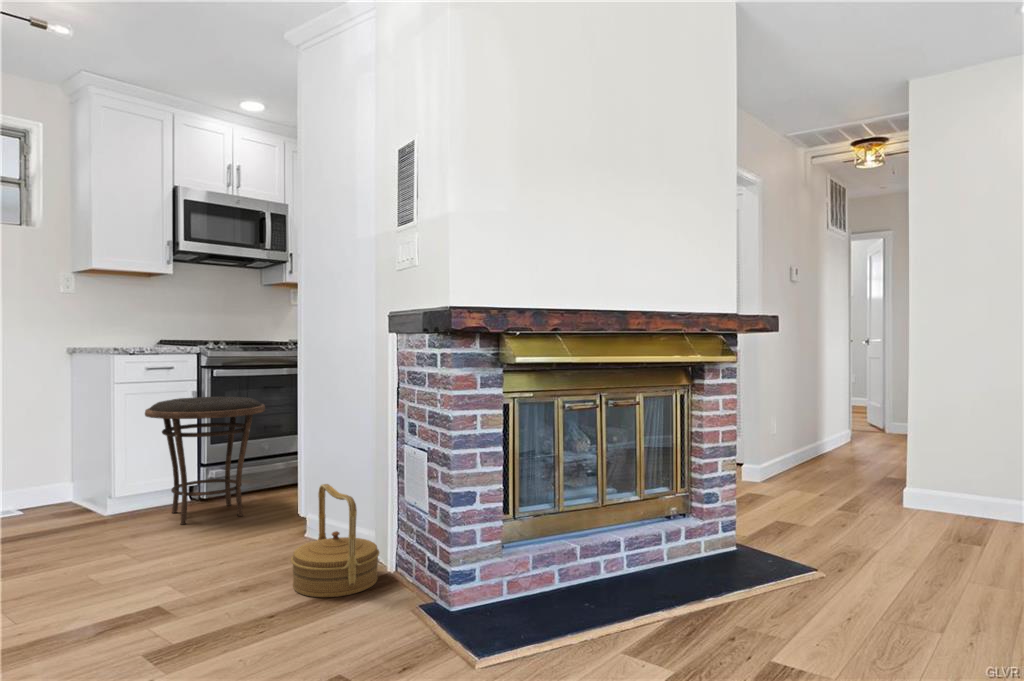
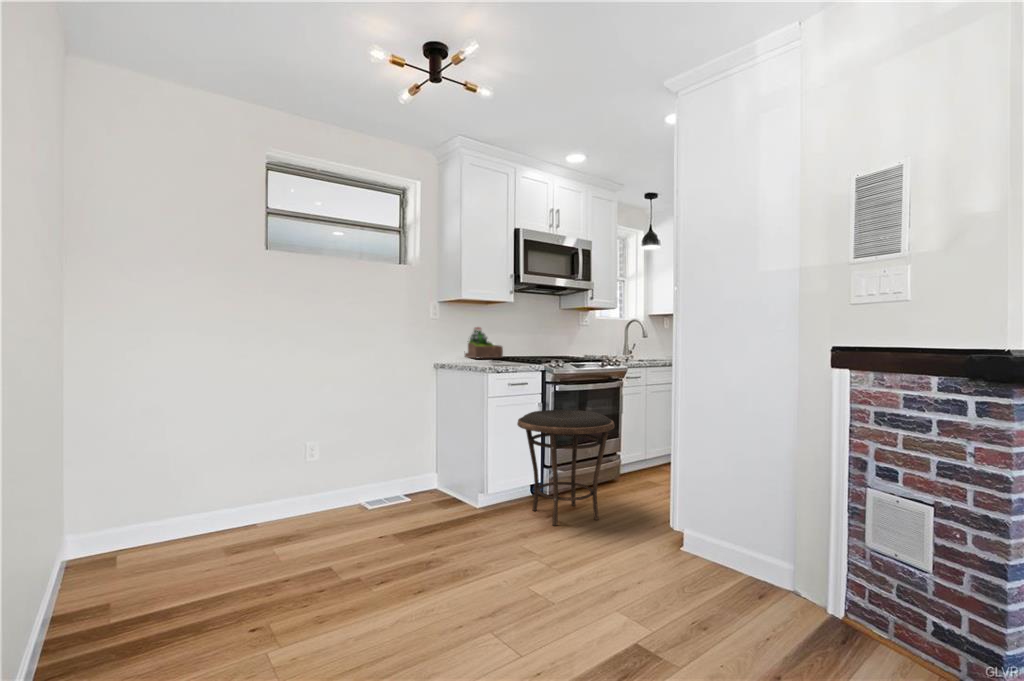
succulent plant: none [118,305,168,341] -> present [465,327,503,358]
basket: present [291,484,379,597] -> none [741,518,840,649]

